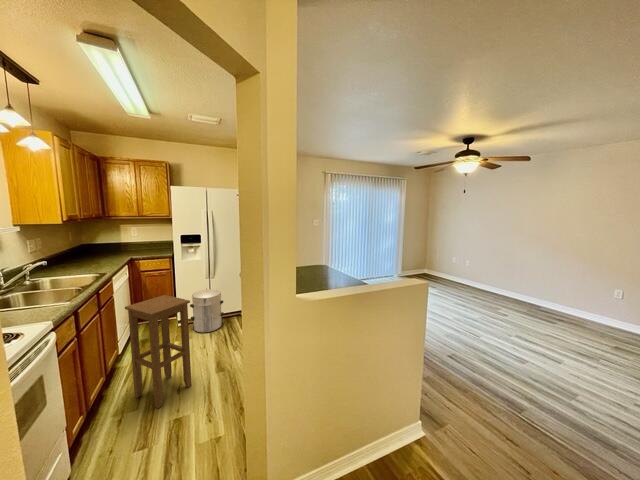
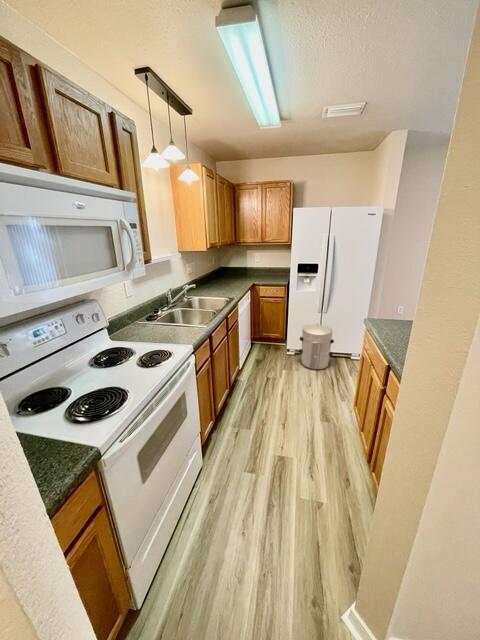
stool: present [125,295,191,408] -> none [246,329,304,436]

